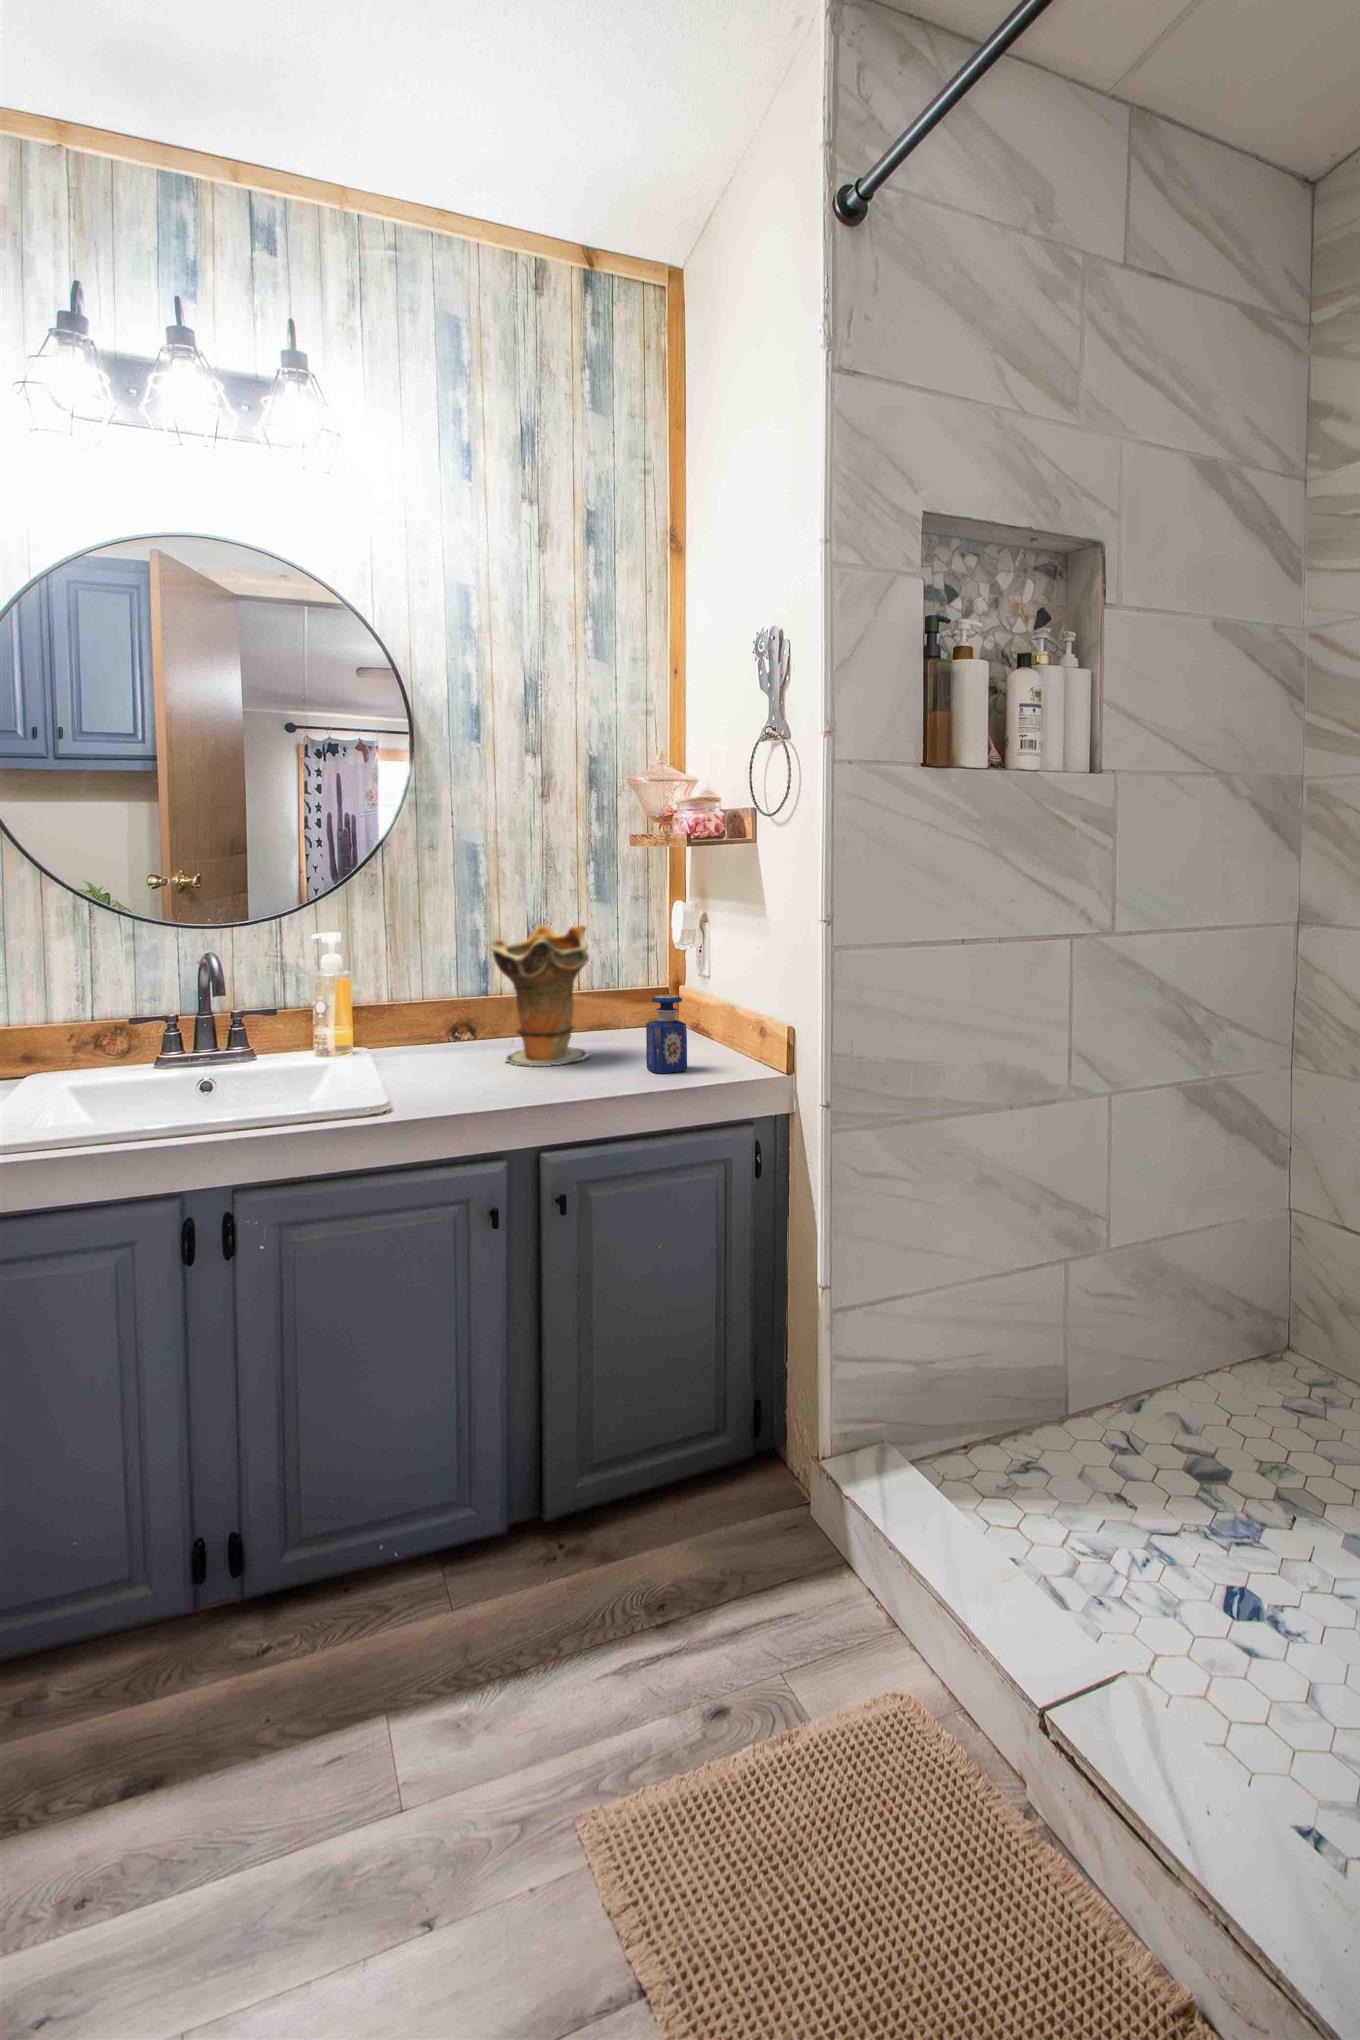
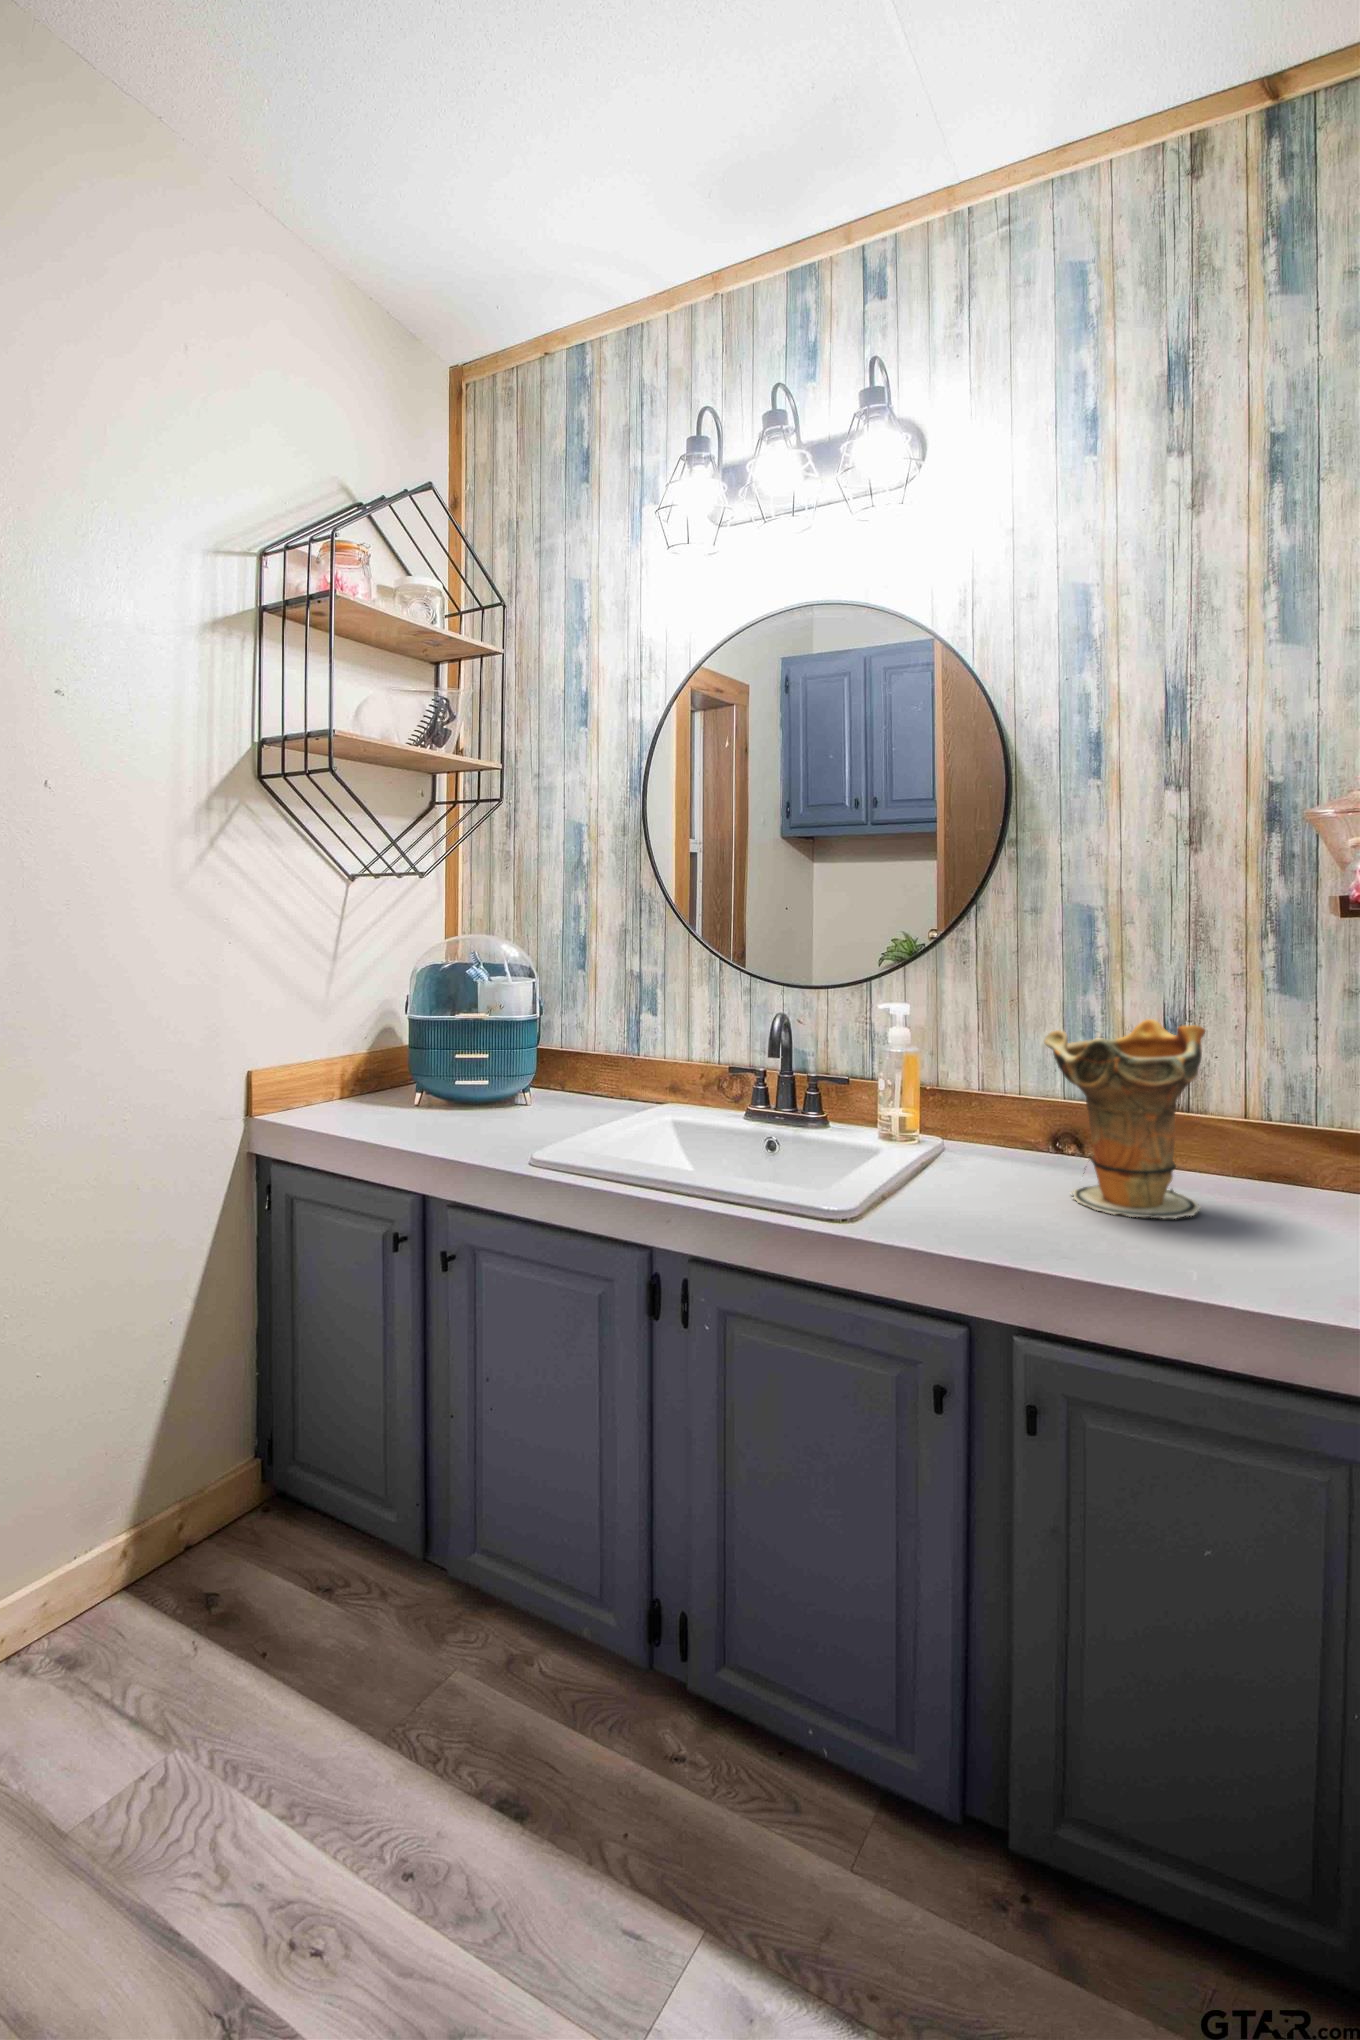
perfume bottle: present [646,994,687,1073] -> none [1240,1148,1307,1280]

